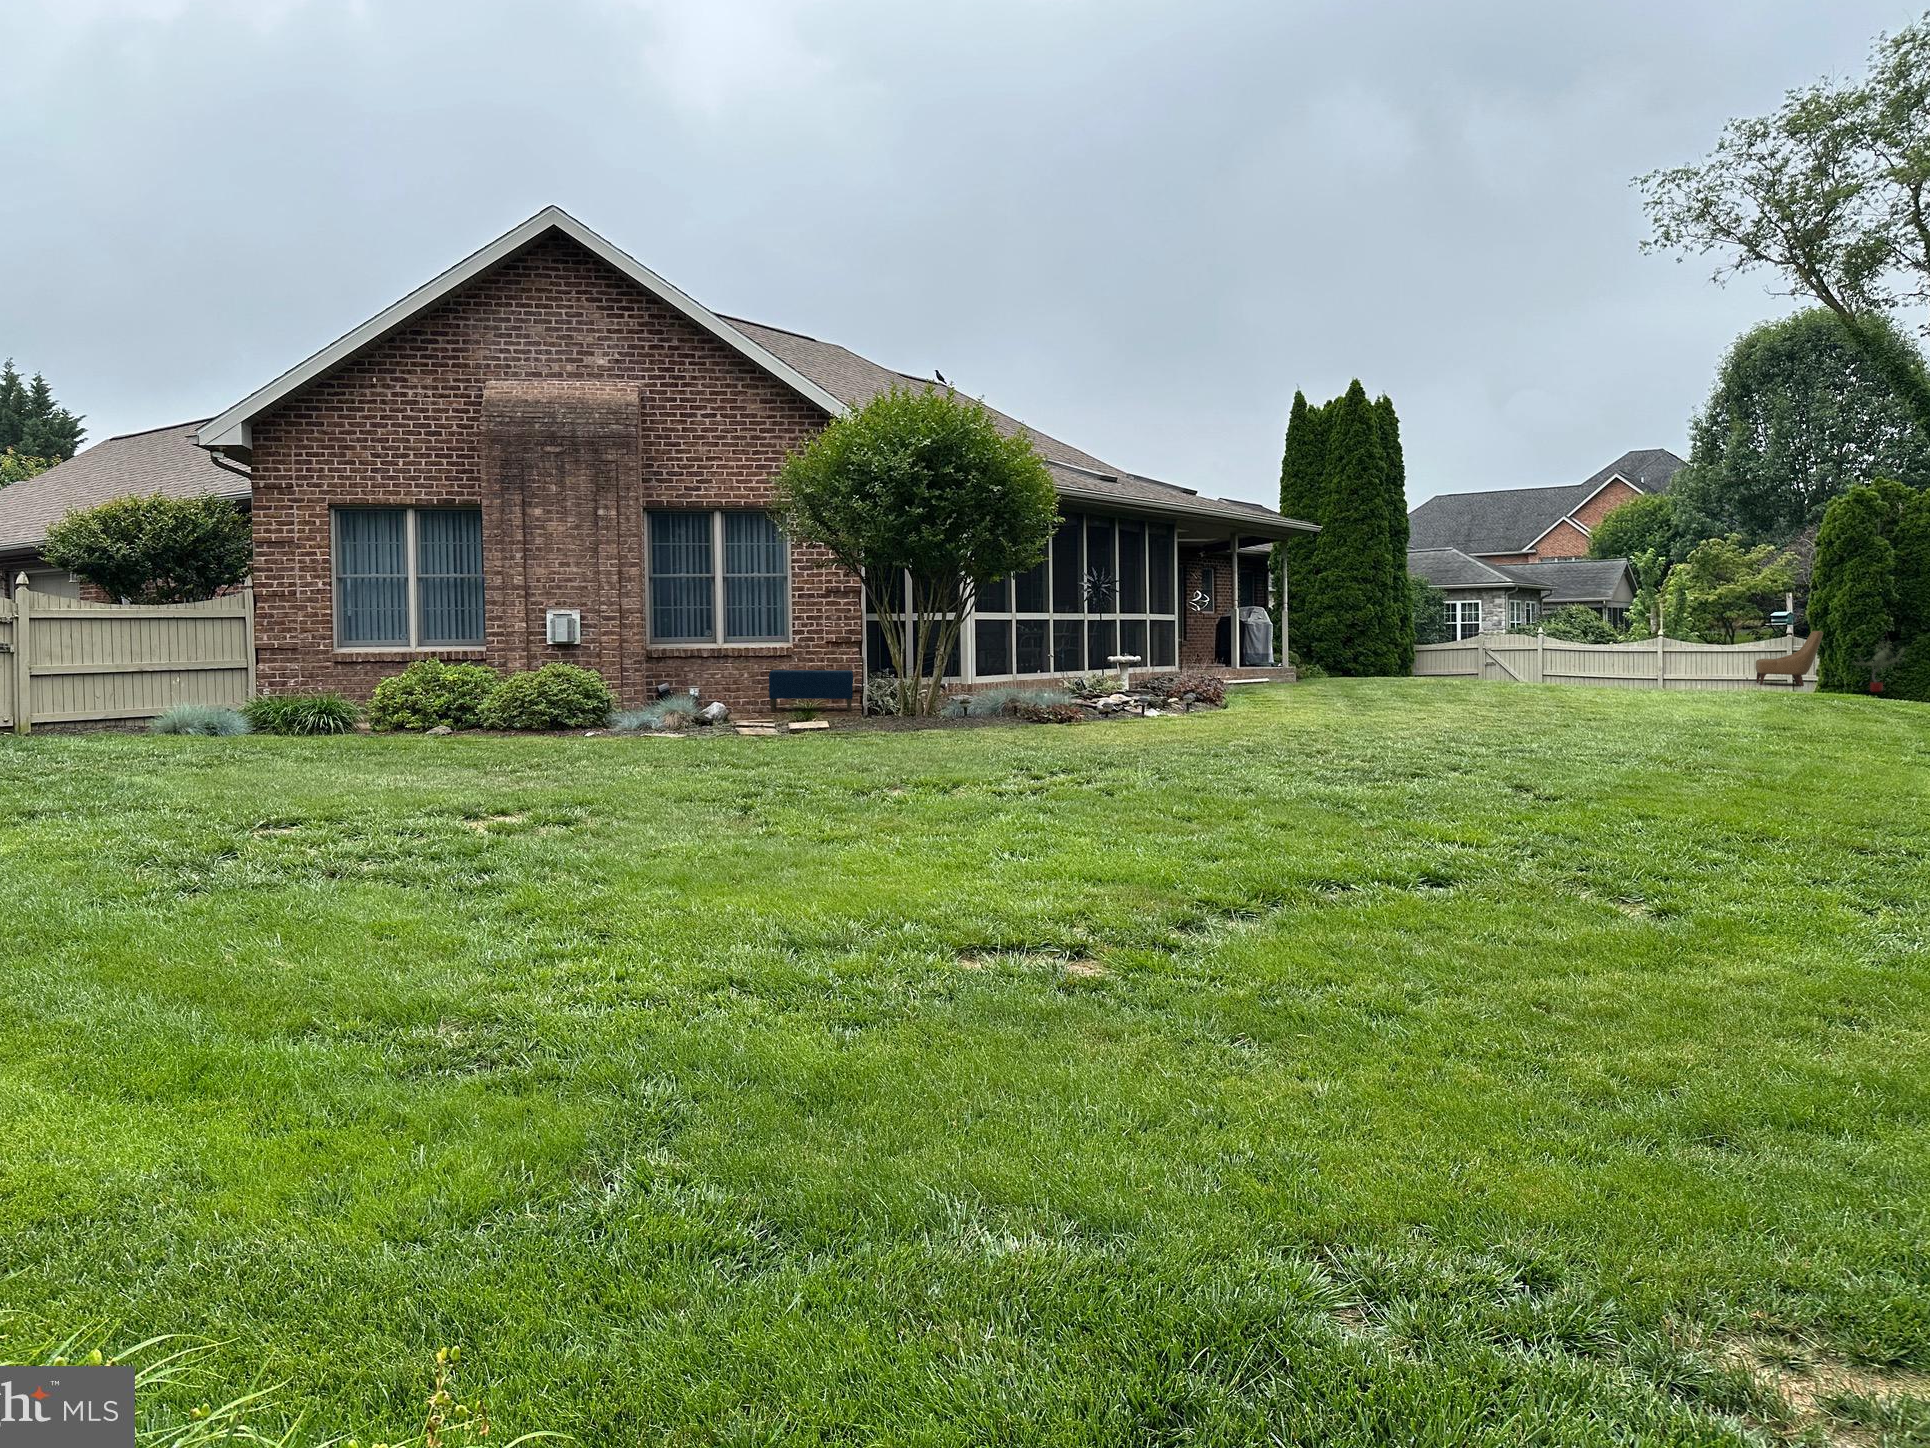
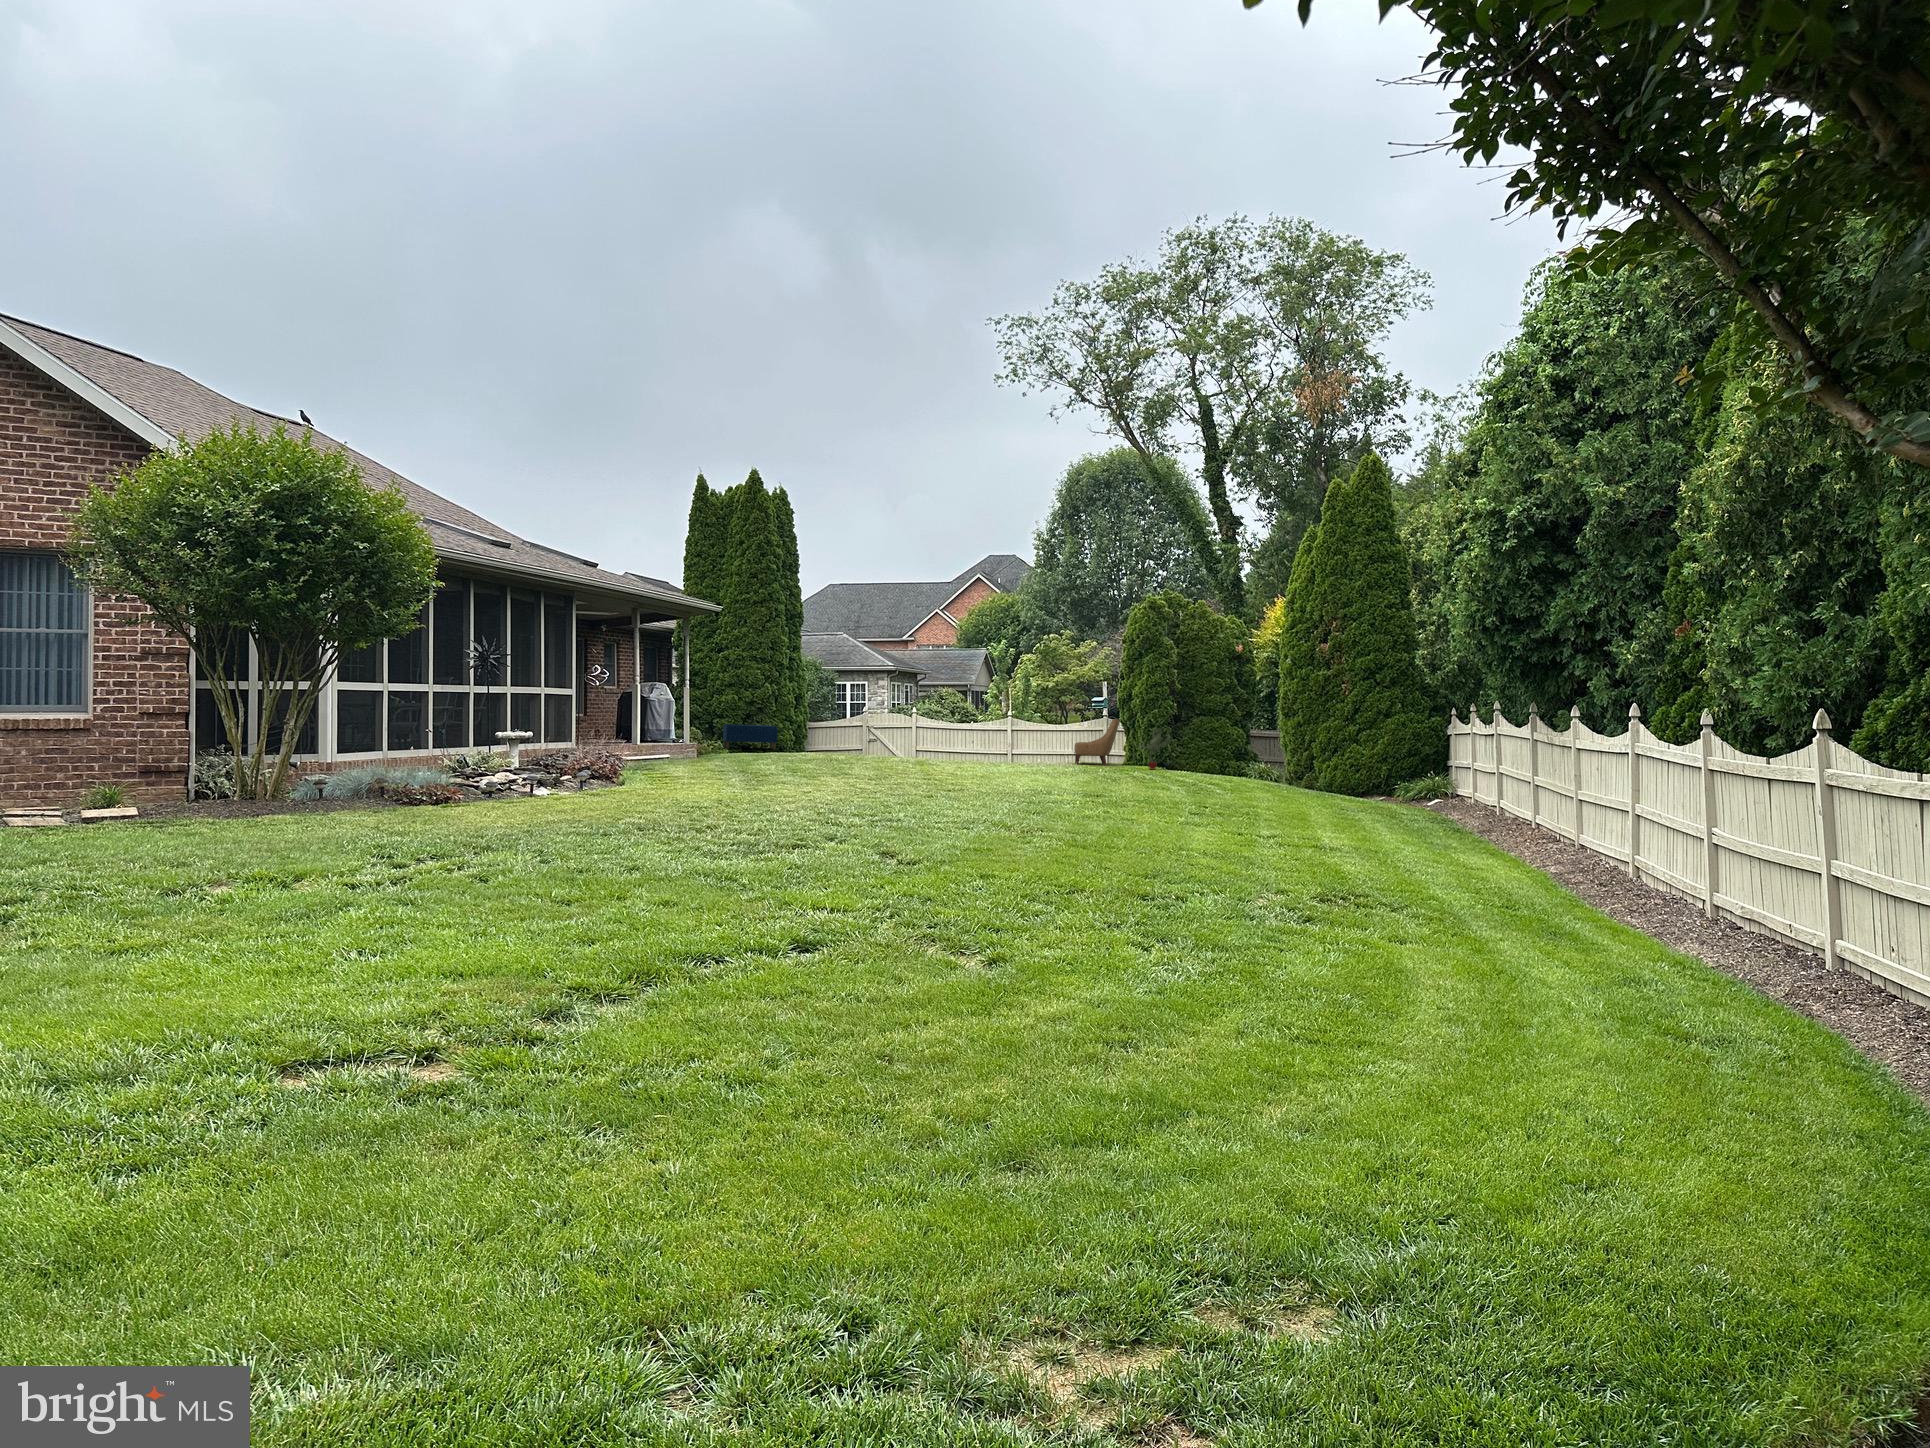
bench: present [769,670,853,711] -> present [723,724,778,750]

